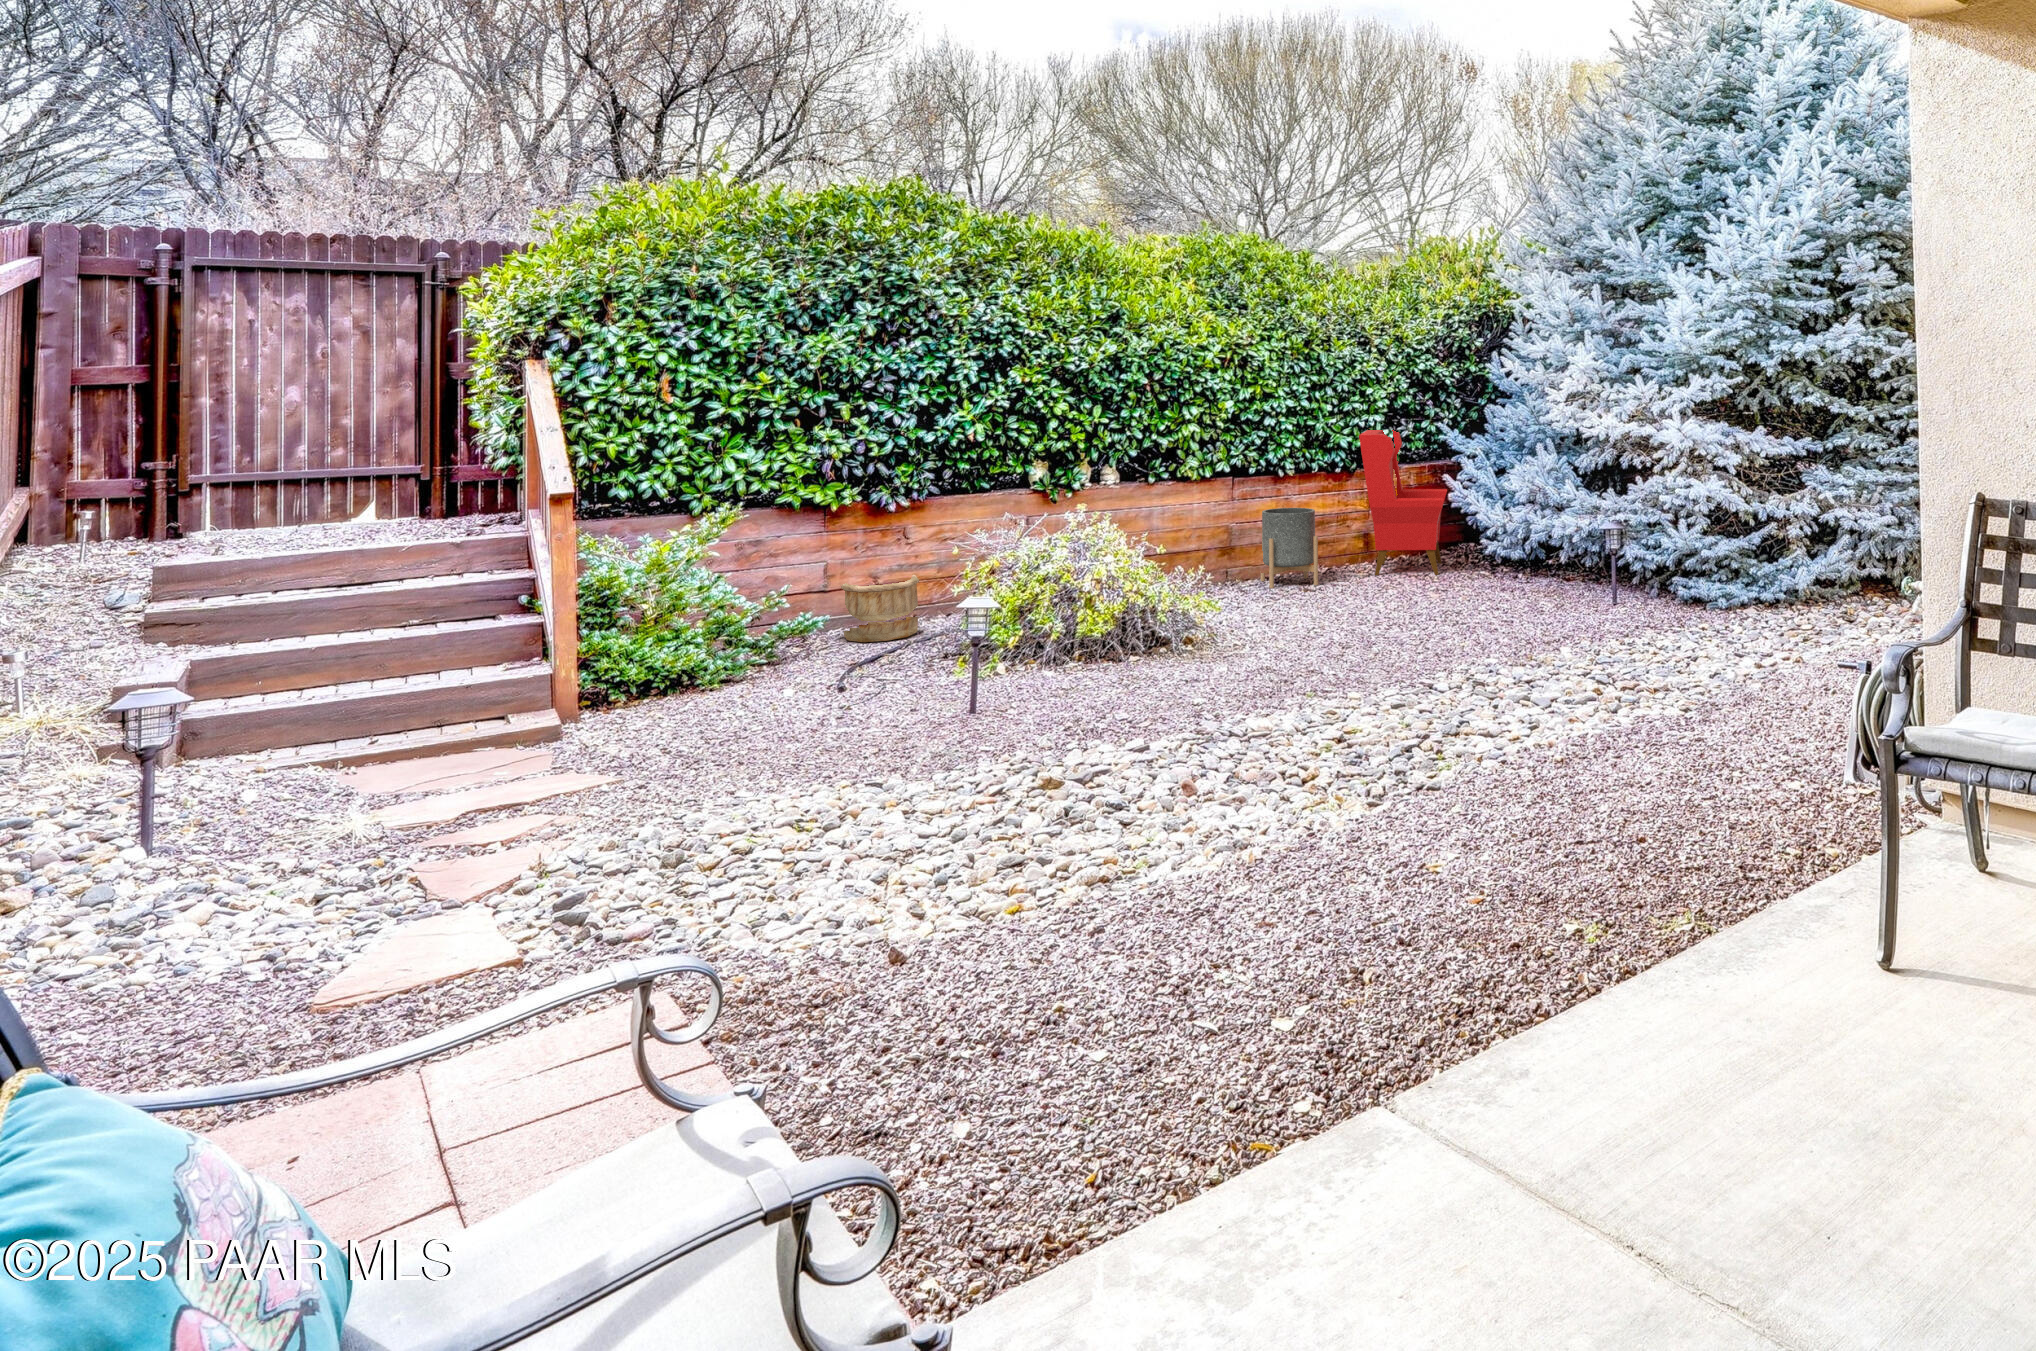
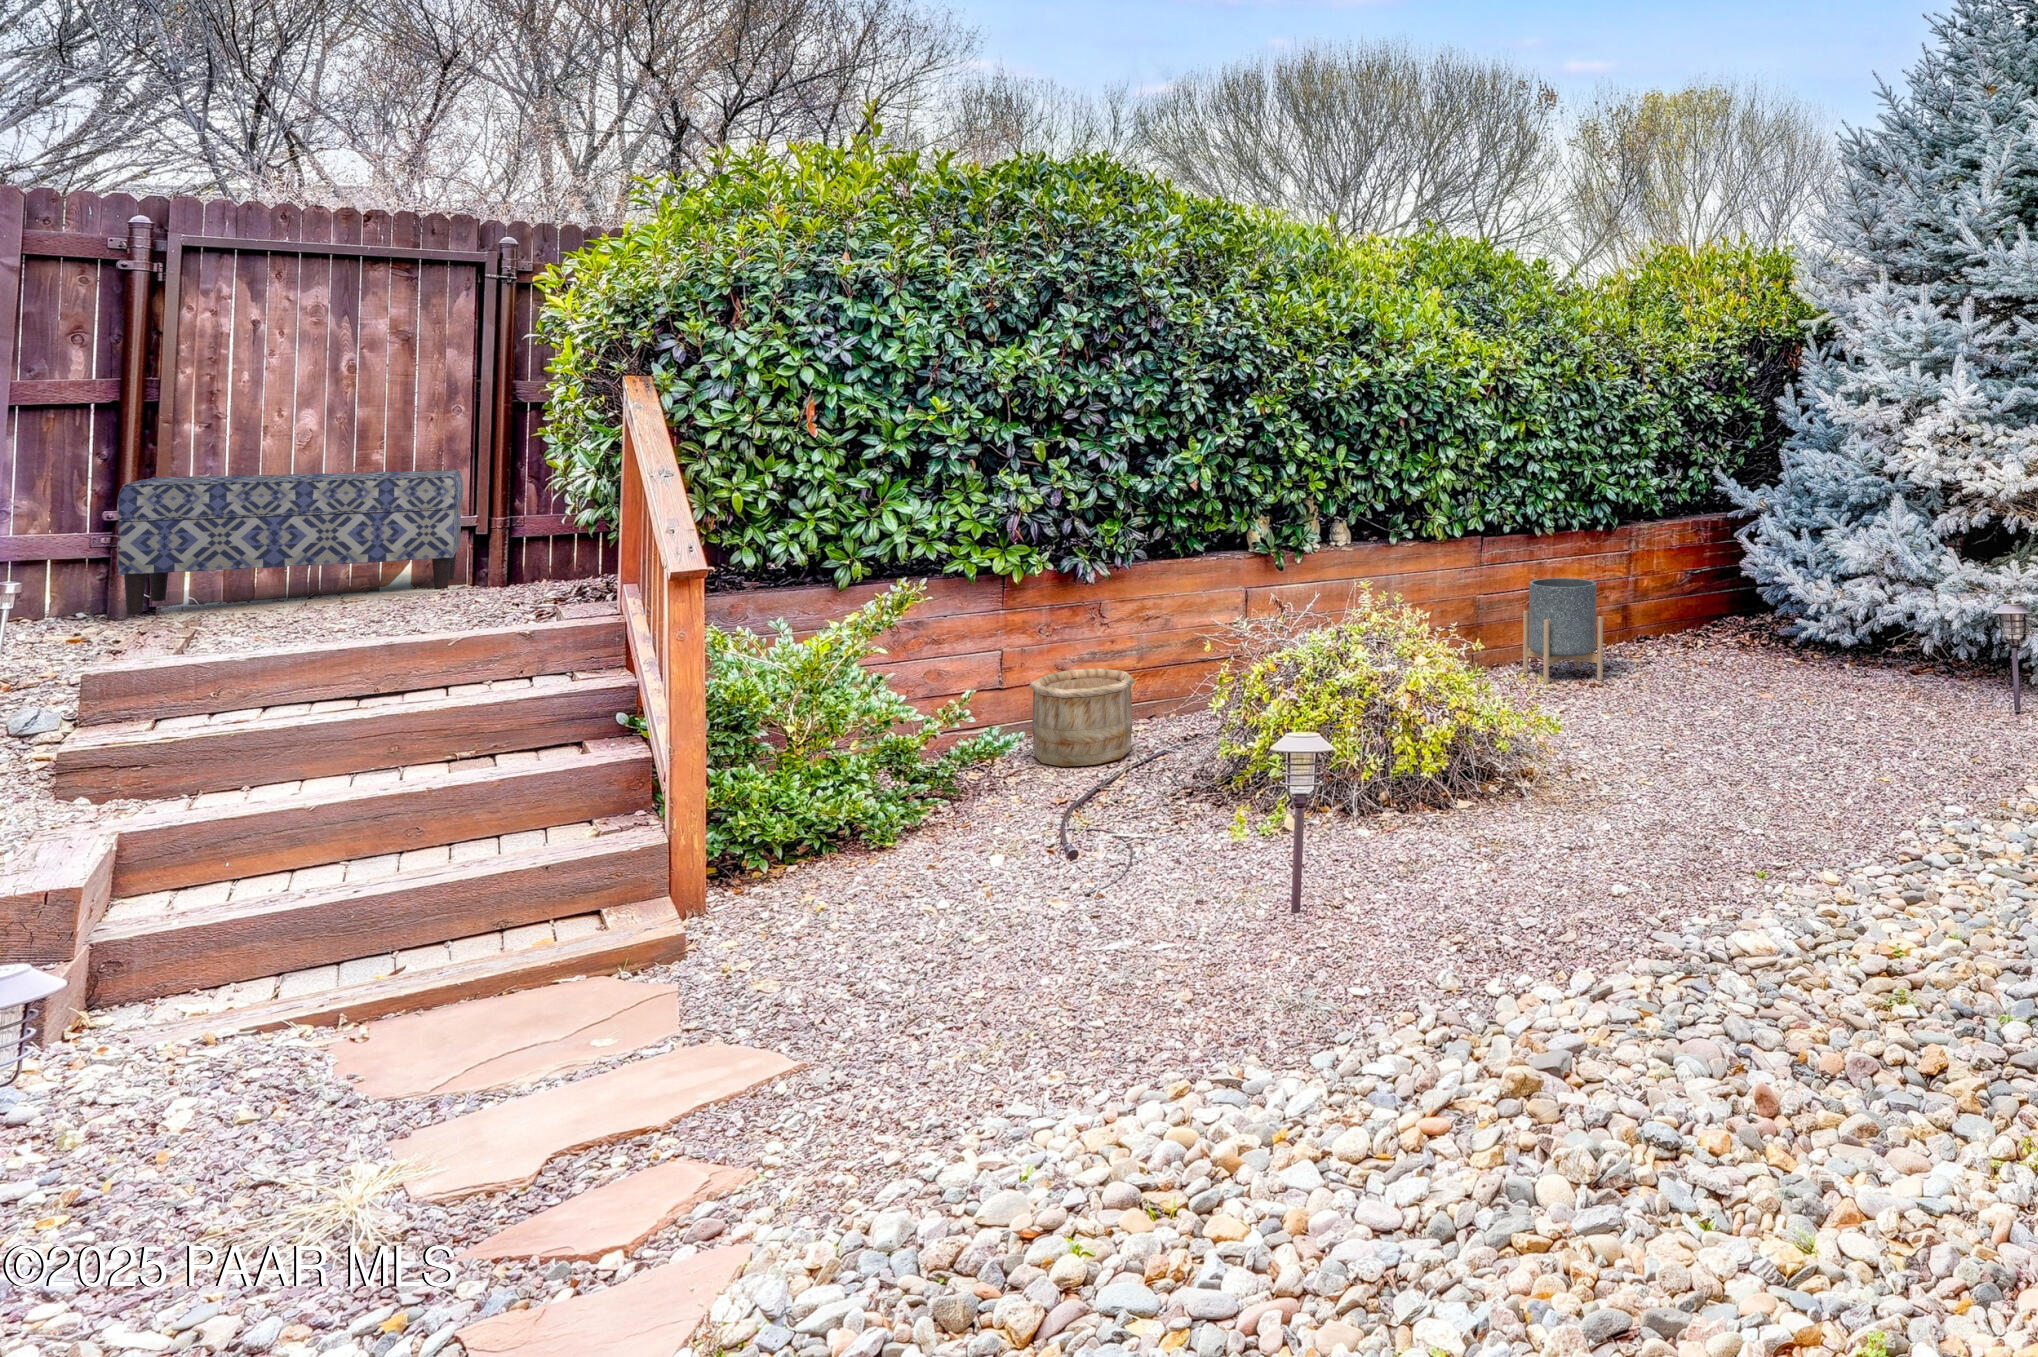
armchair: present [1359,430,1447,575] -> none [1637,476,1754,666]
bench: none [148,434,417,544] -> present [117,470,463,614]

